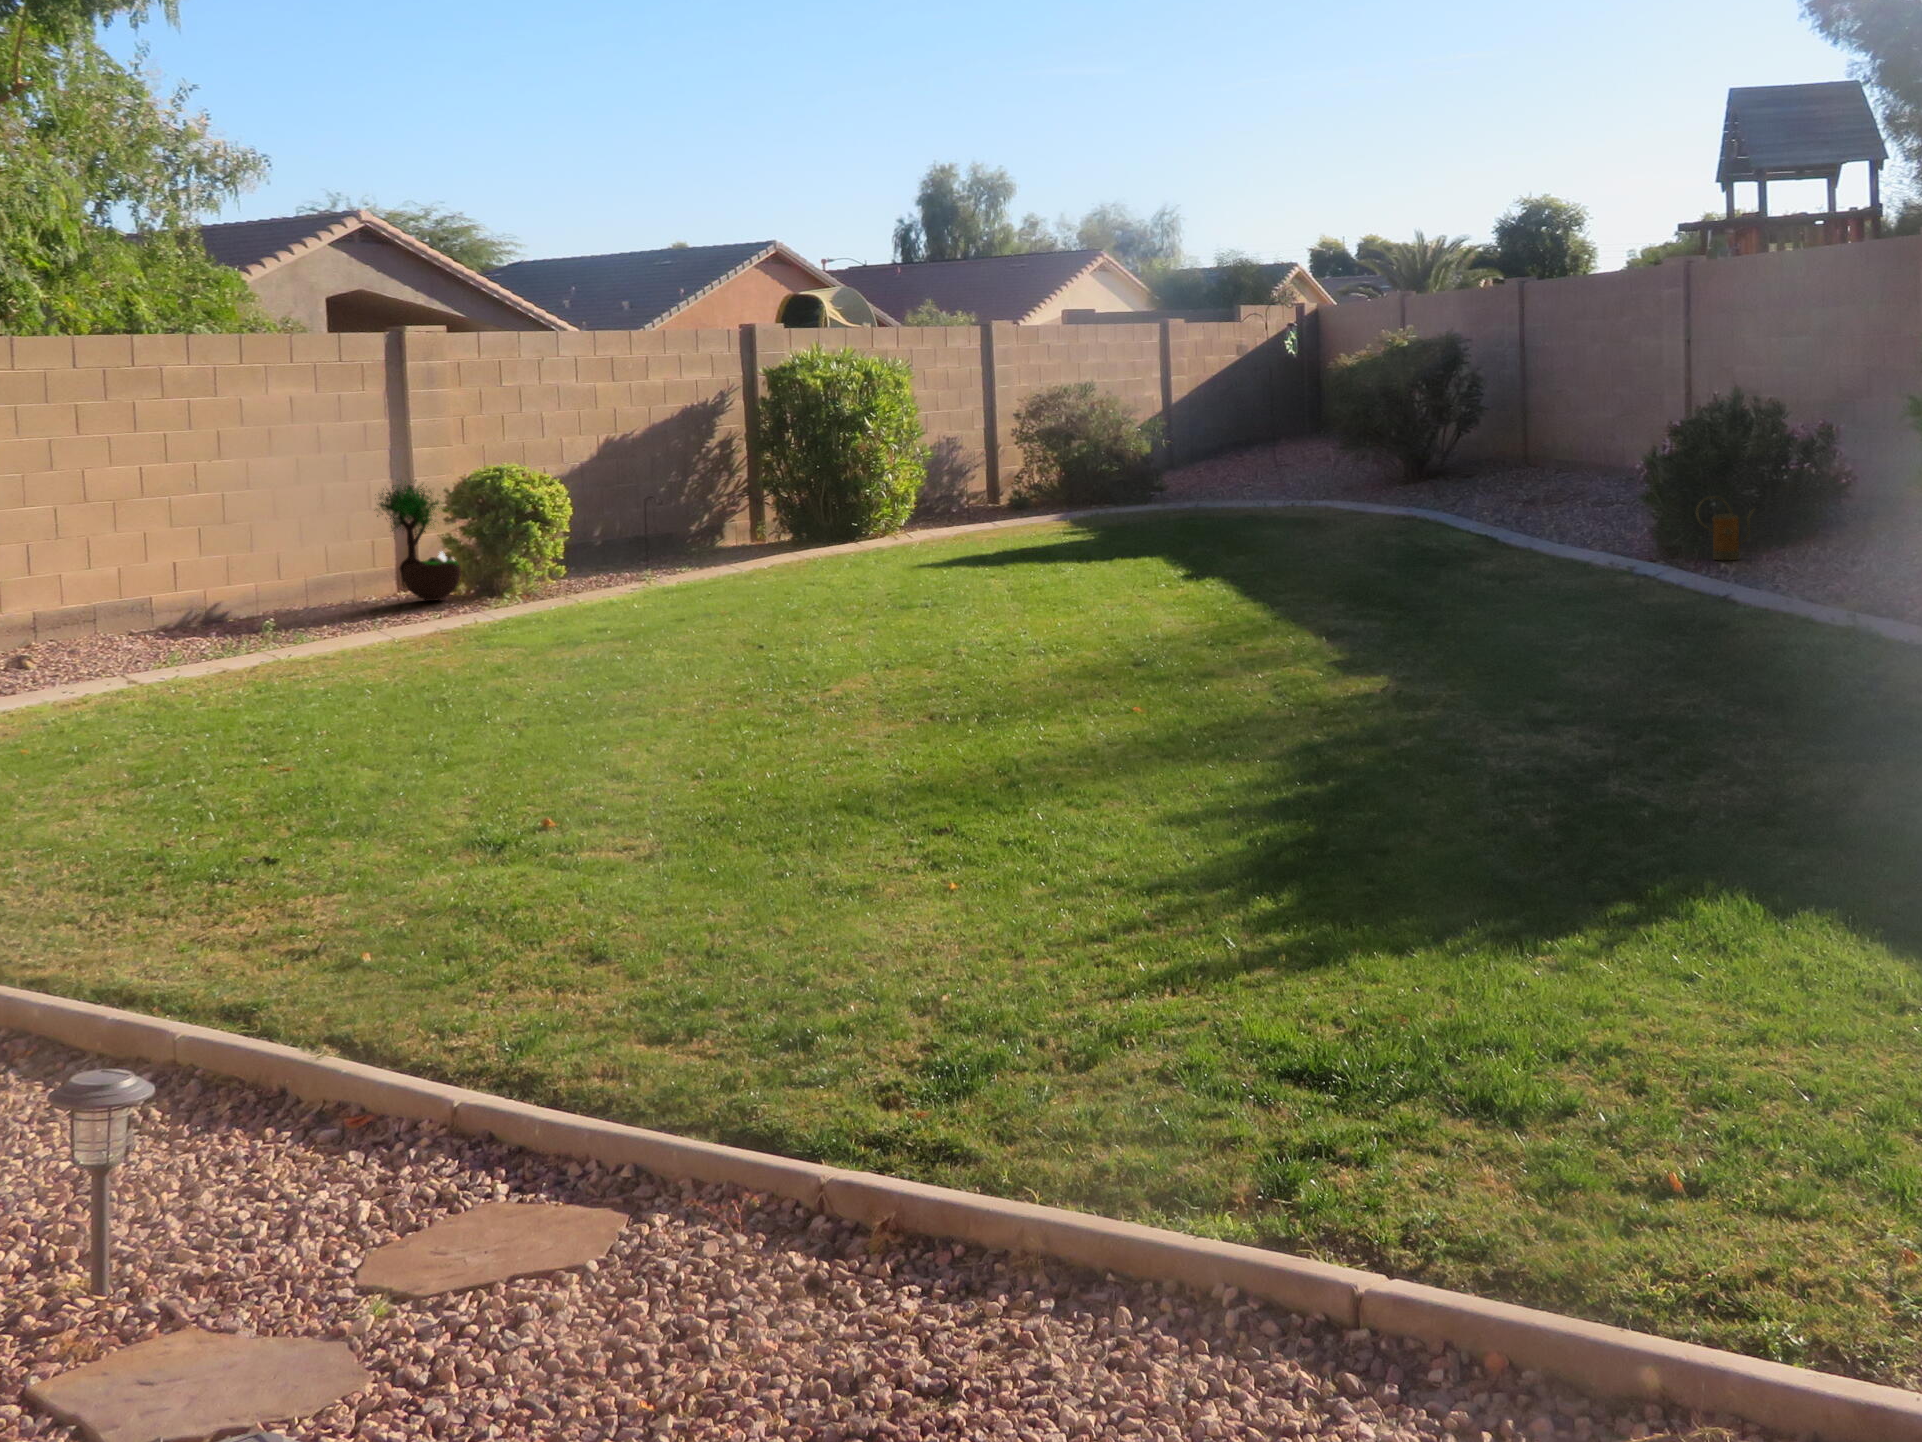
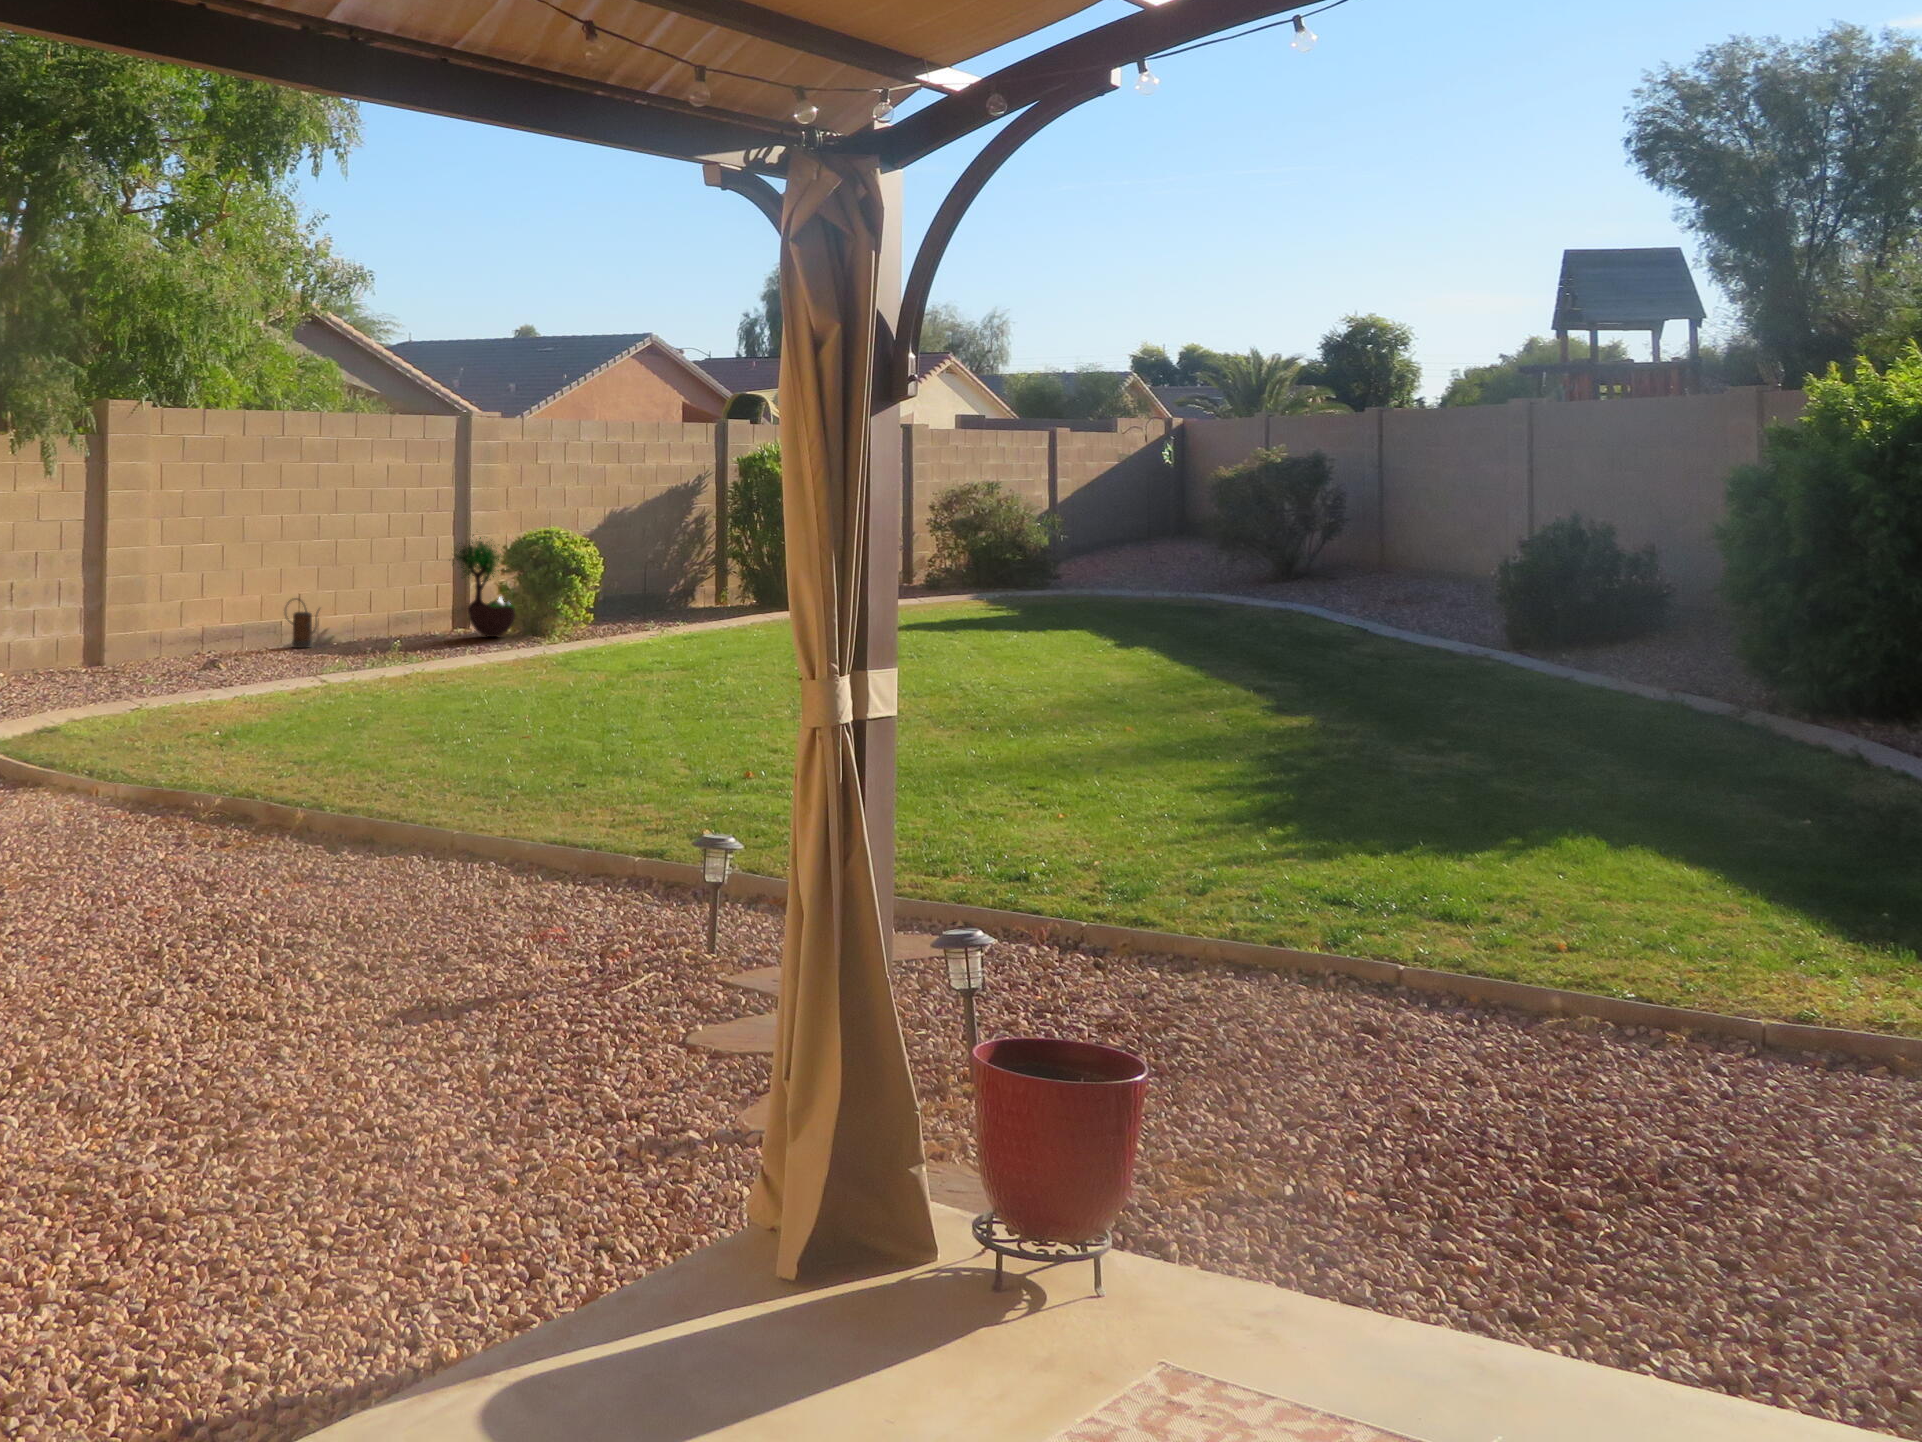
watering can: present [1696,496,1755,560] -> present [285,598,320,648]

